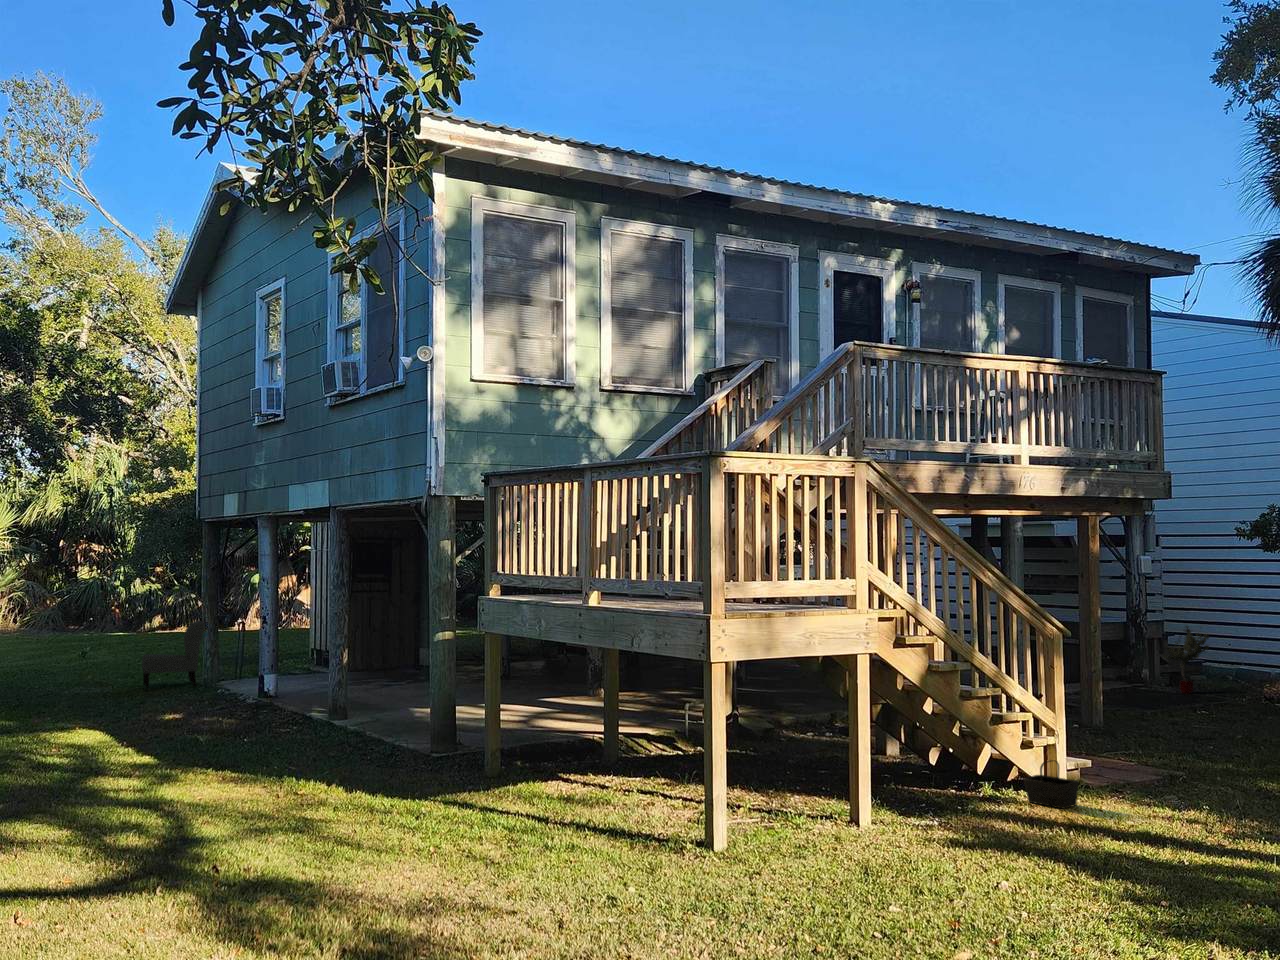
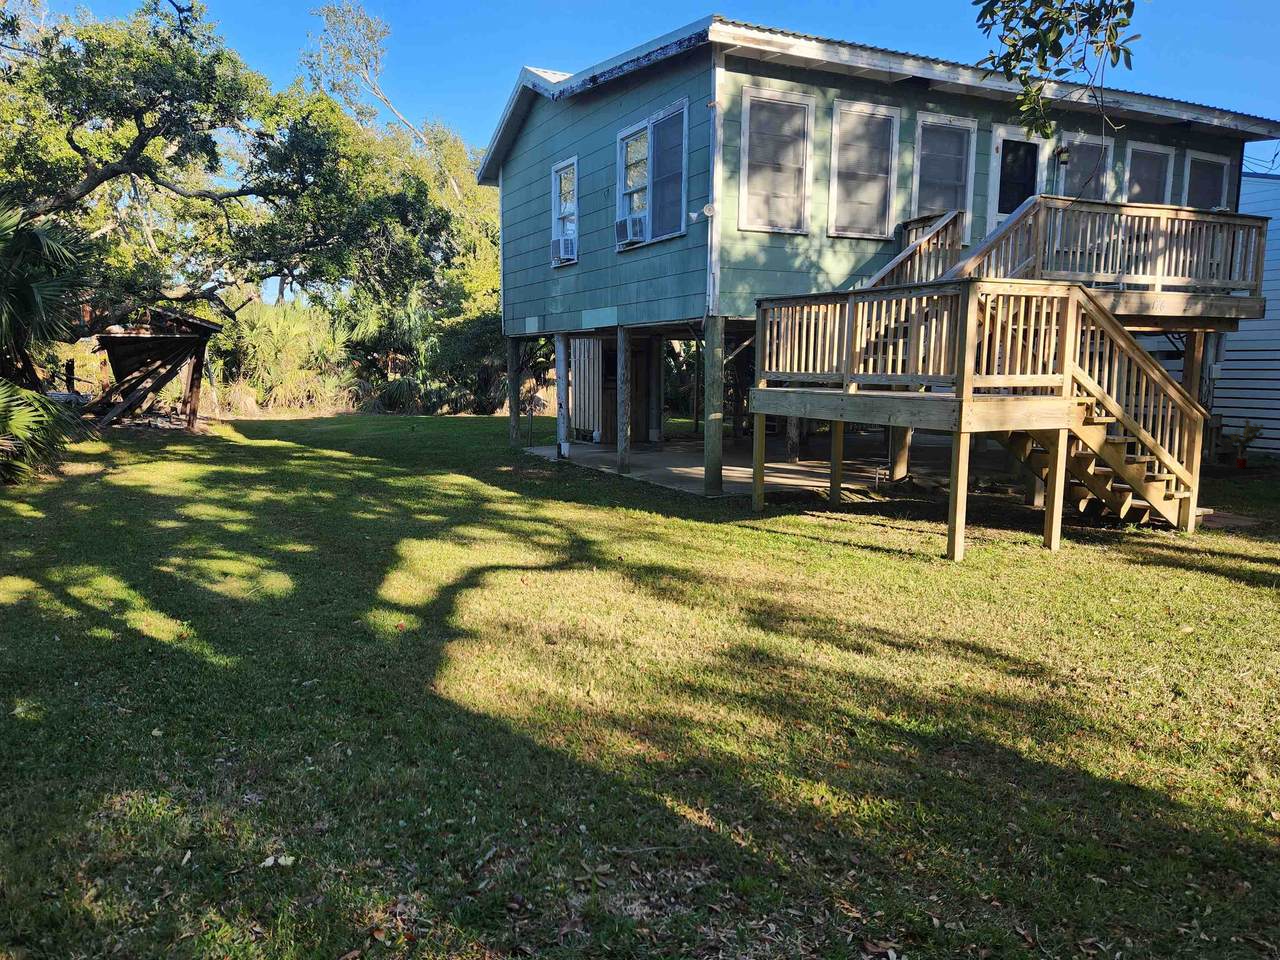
chair: present [142,621,205,688] -> none [469,405,511,451]
basket: present [1023,760,1079,808] -> none [1159,506,1203,540]

